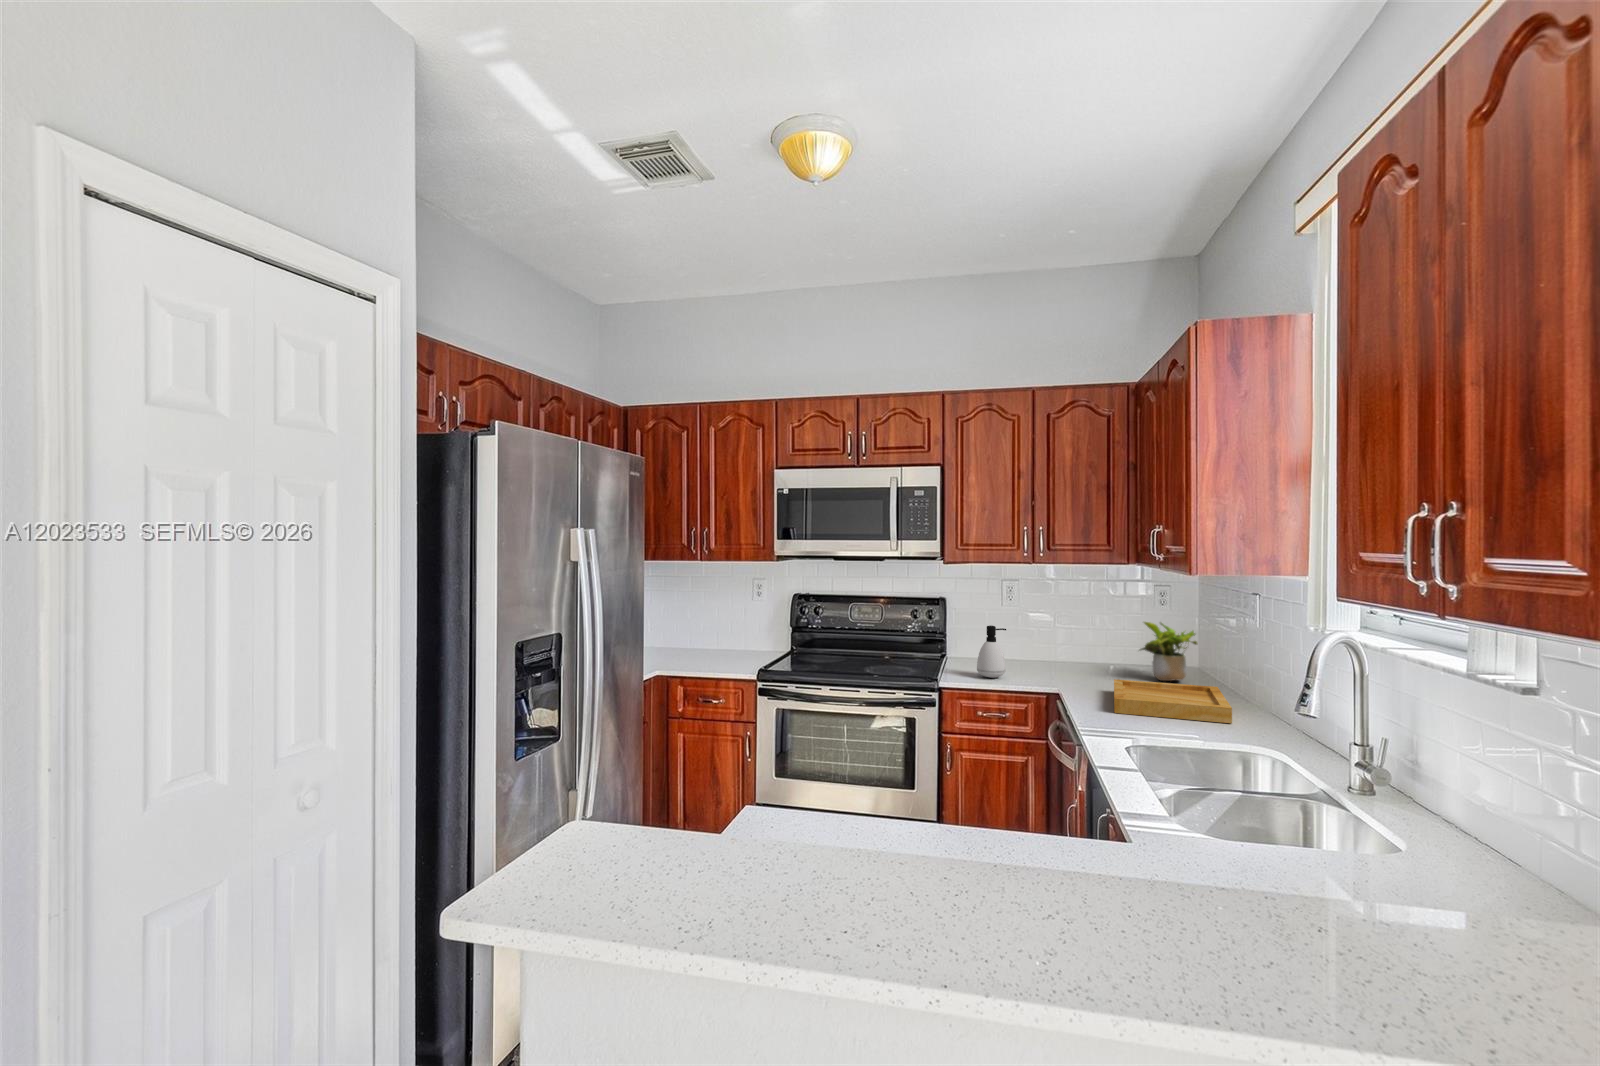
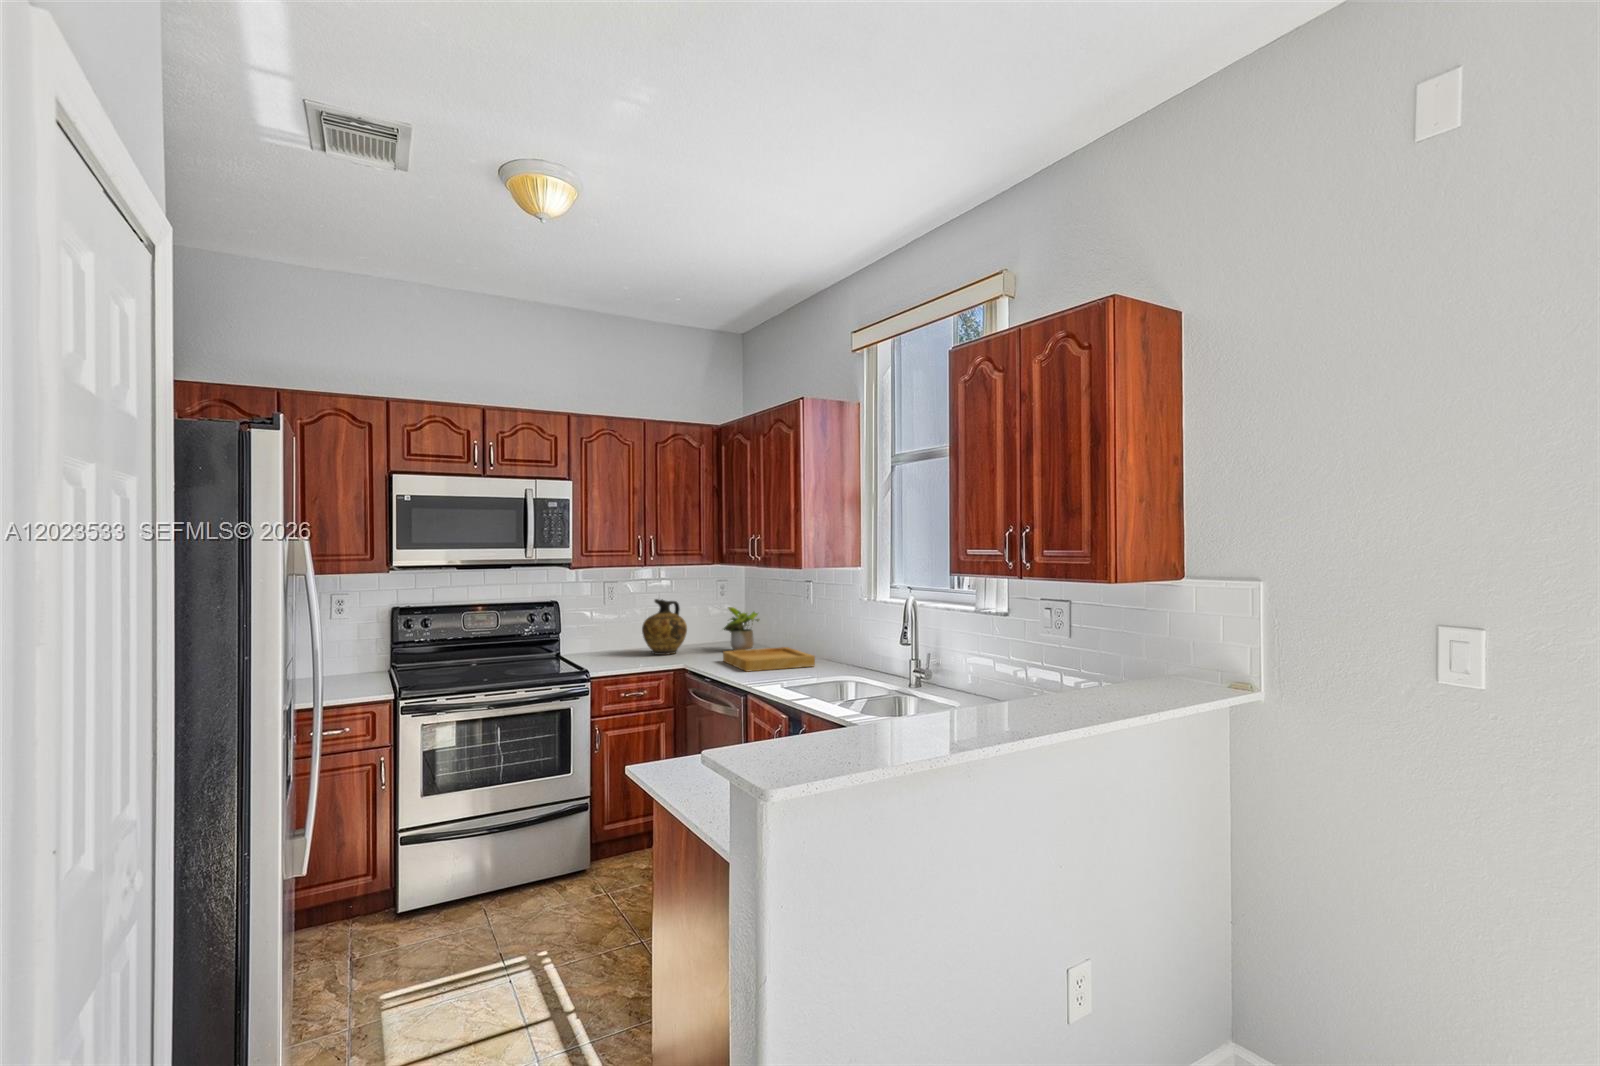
ceramic jug: none [1036,603,1093,672] -> present [642,599,687,655]
soap dispenser: present [977,625,1006,678] -> none [611,620,637,665]

